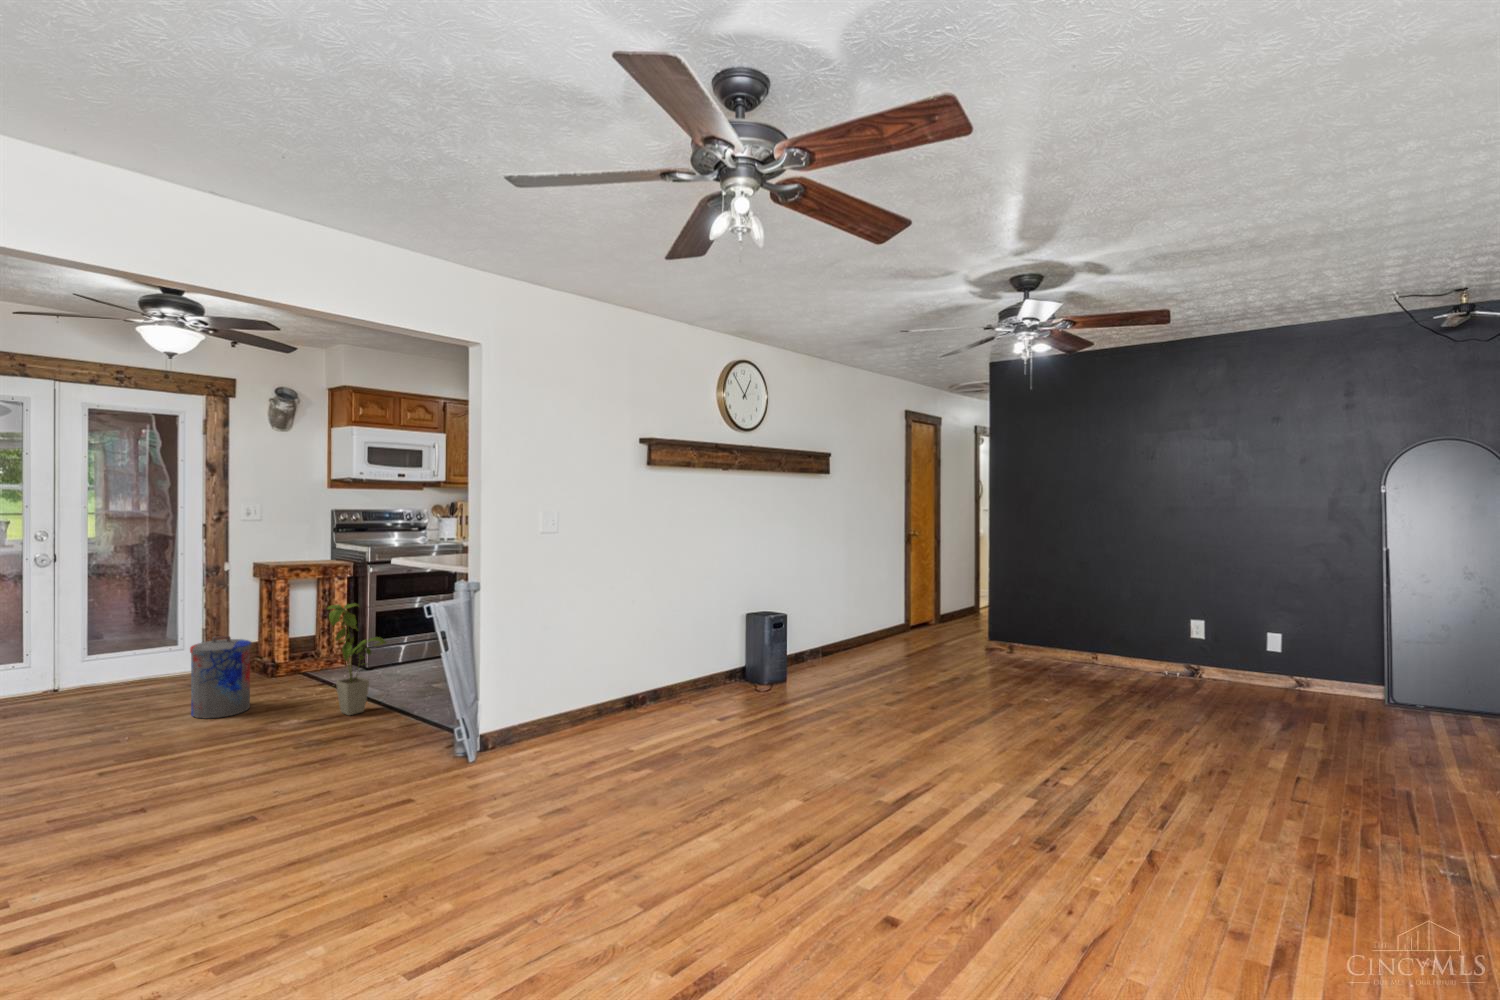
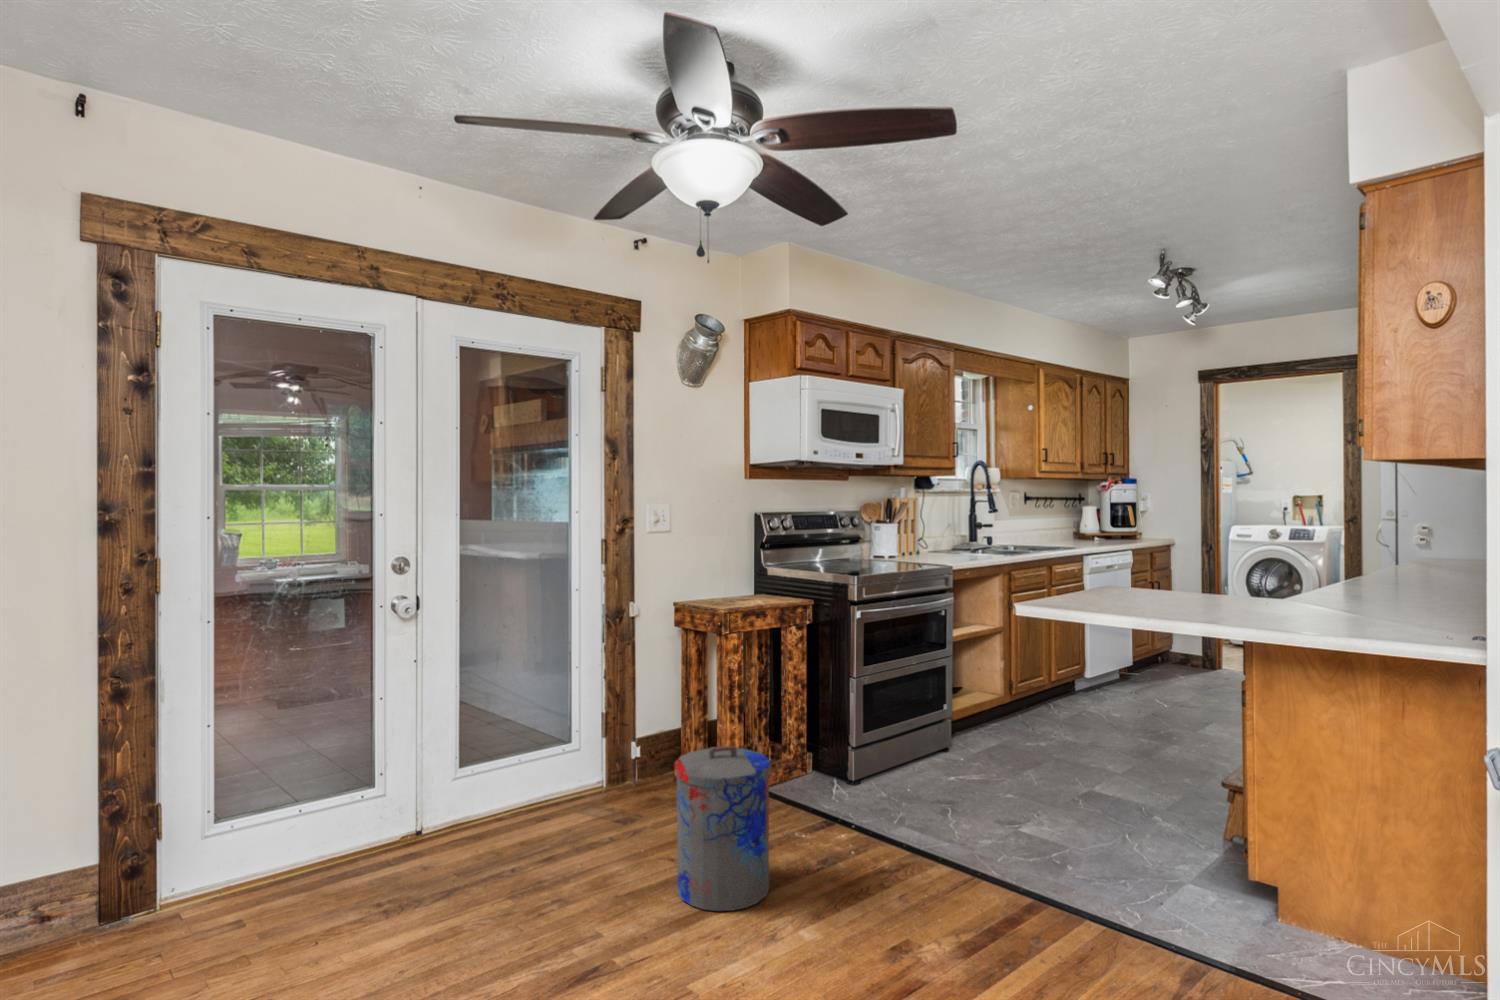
house plant: present [327,603,386,715] -> none [934,686,1060,914]

